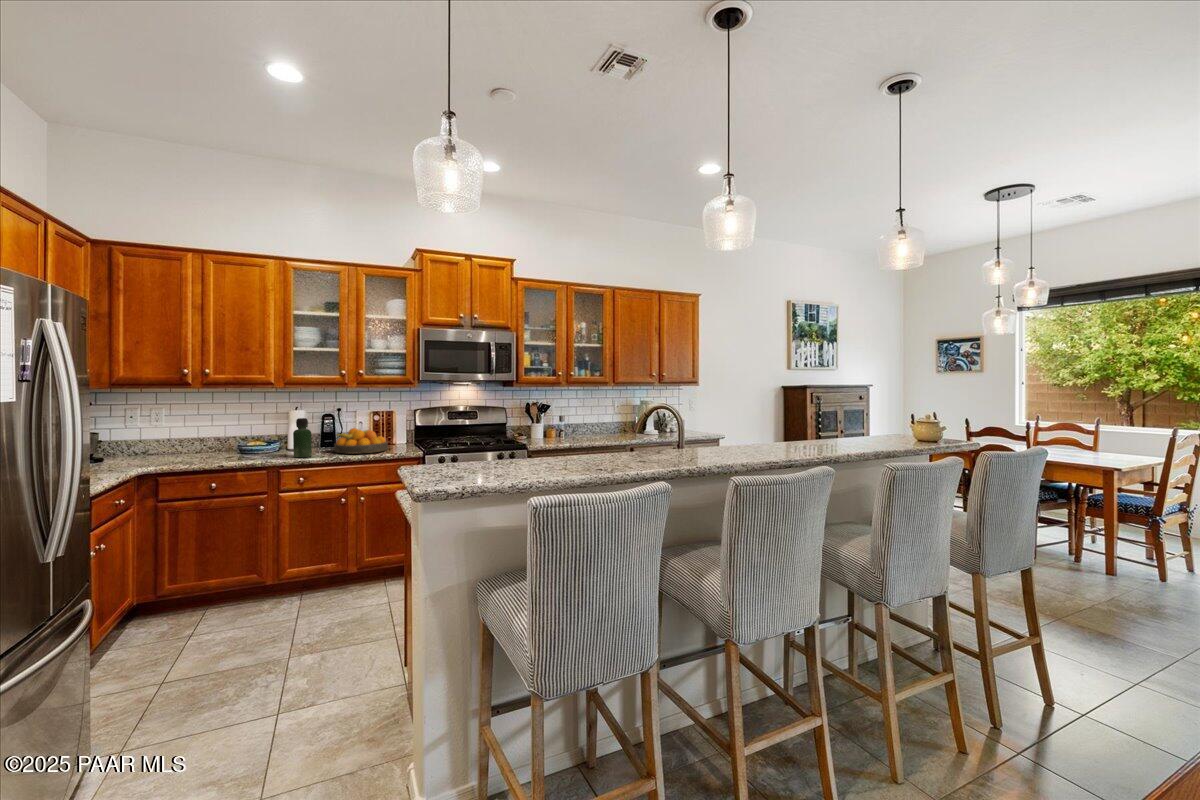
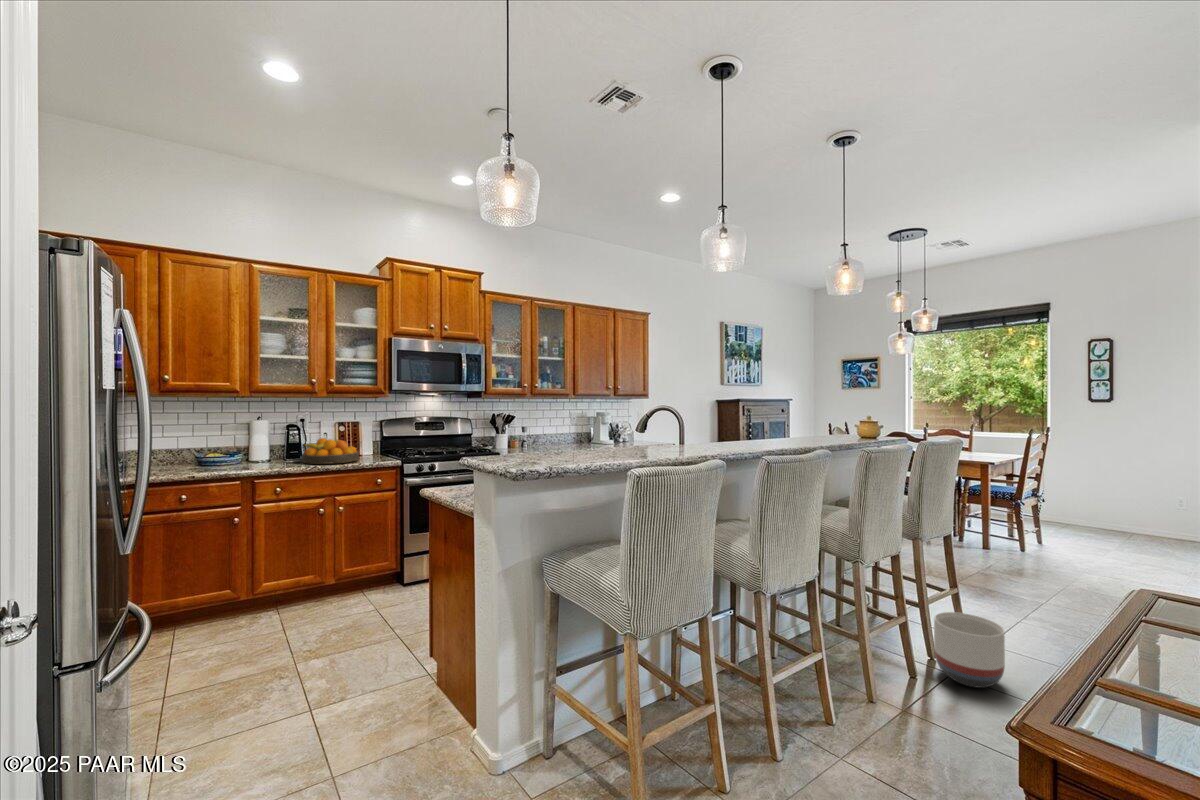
bottle: present [293,418,312,458] -> none [261,428,281,468]
planter: none [979,642,1065,733] -> present [934,612,1005,688]

